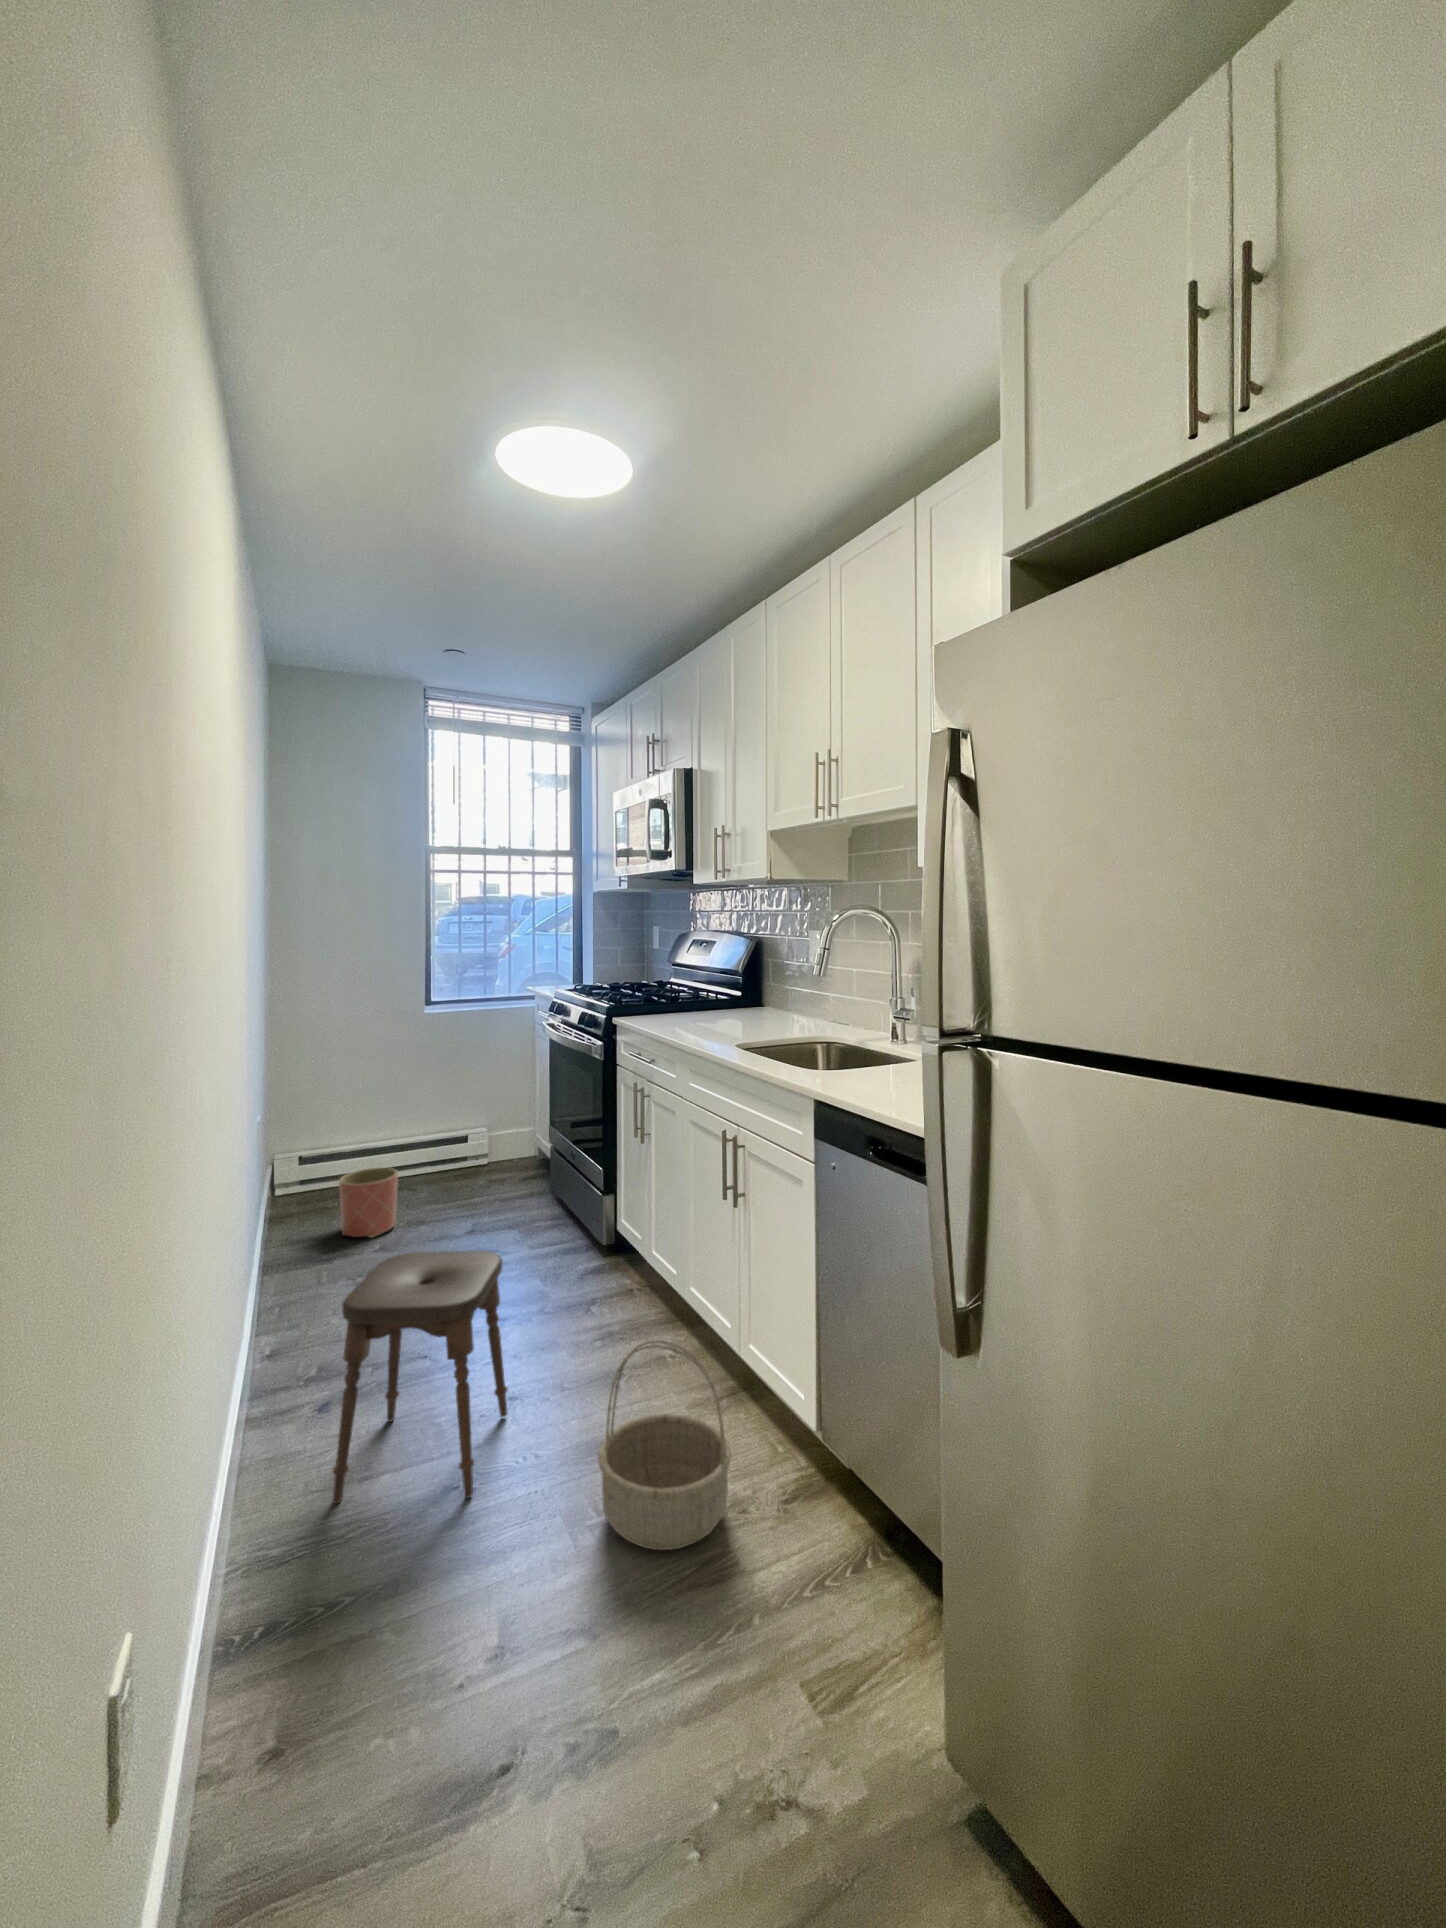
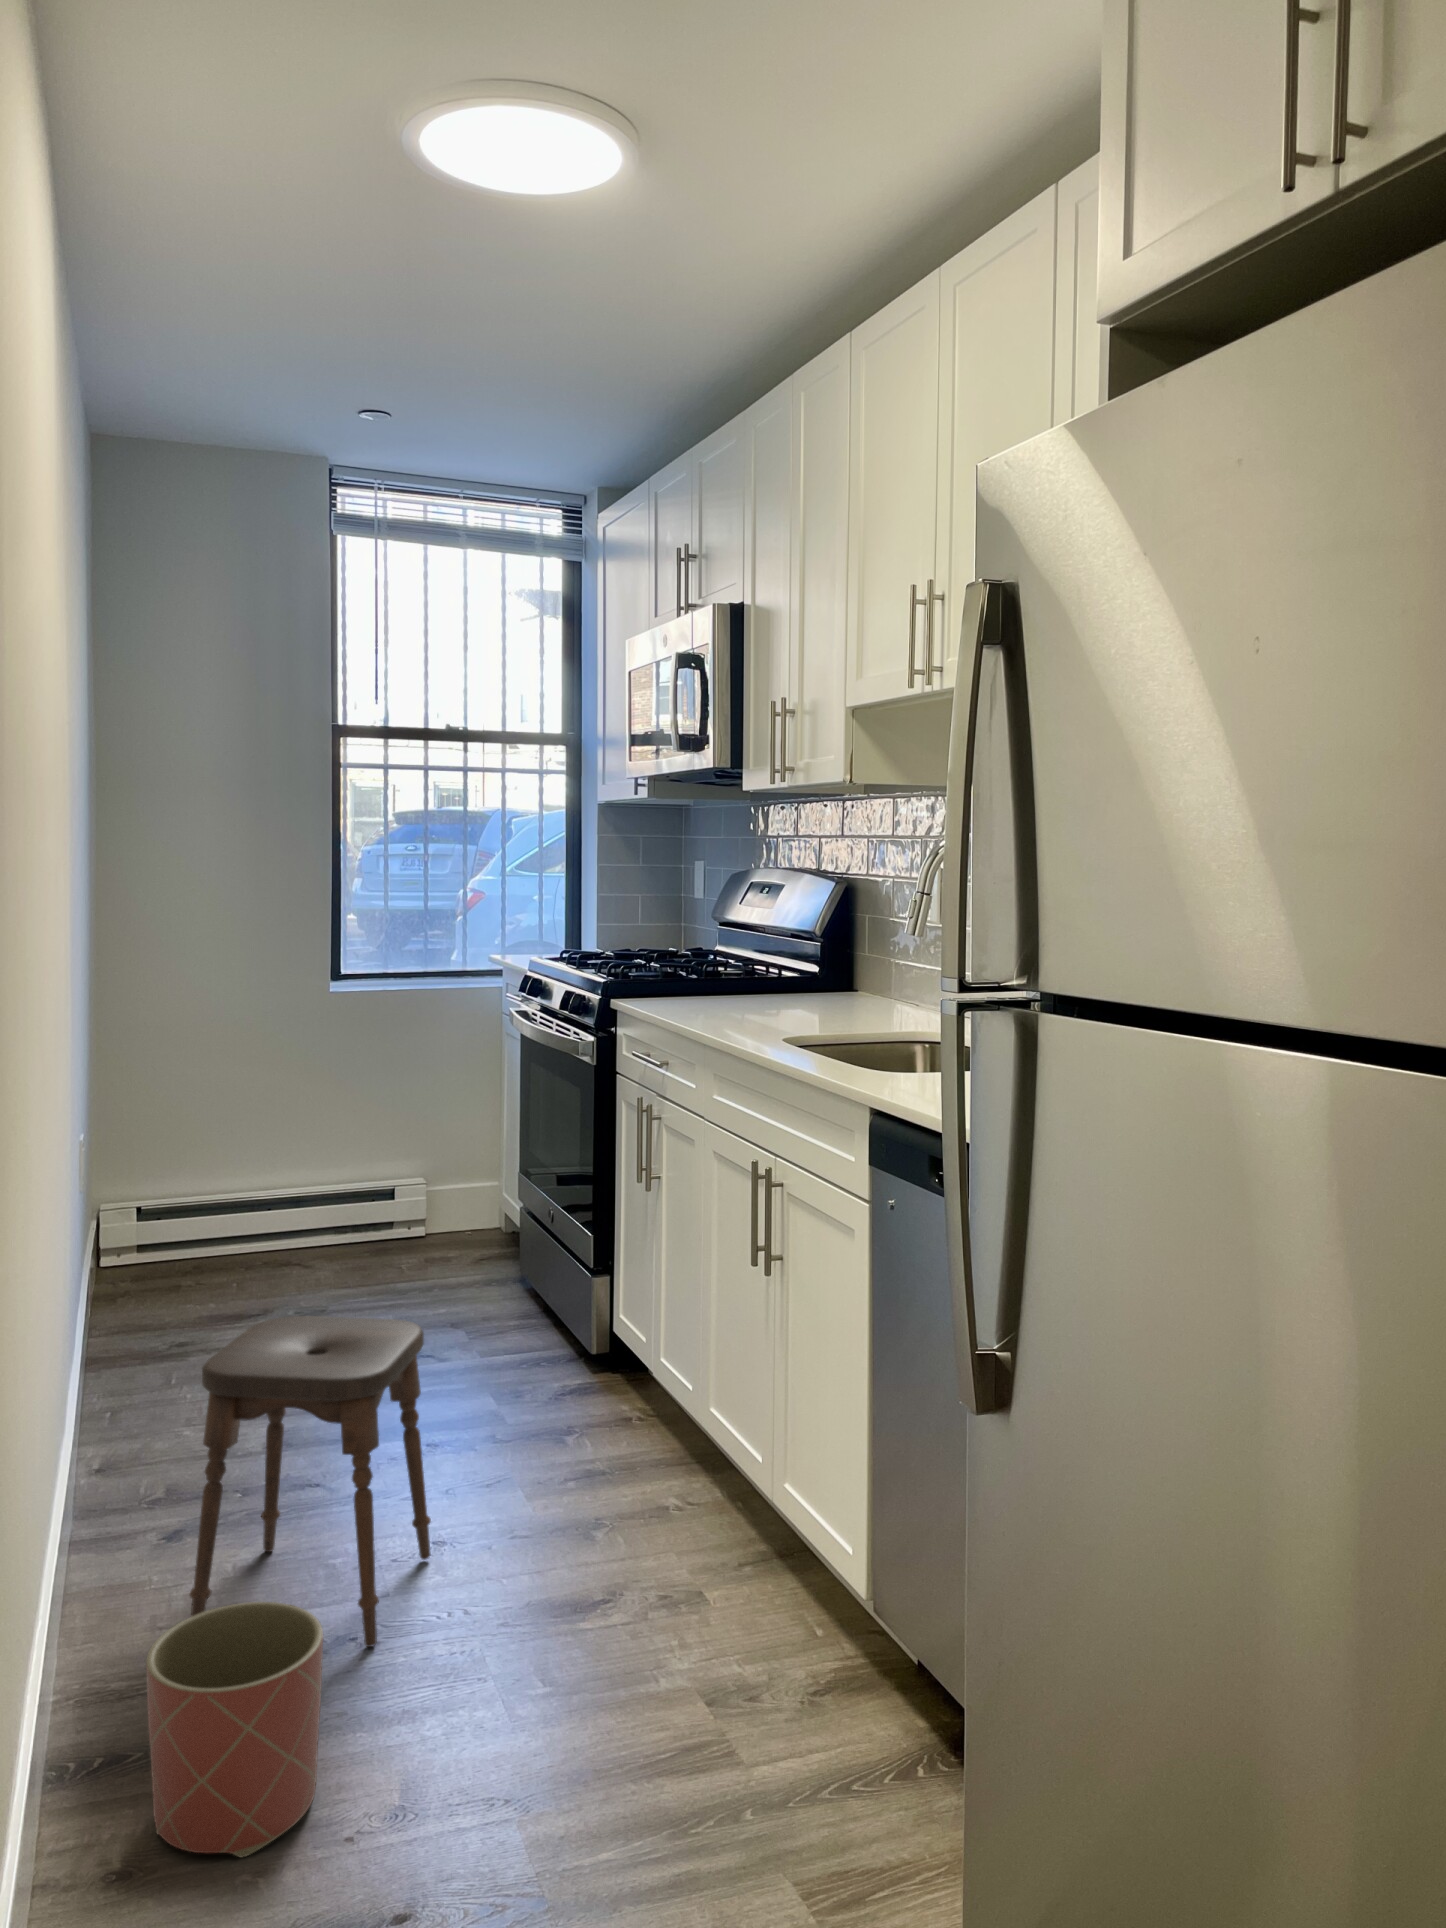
planter: present [339,1168,398,1238] -> present [146,1602,323,1857]
basket: present [598,1340,732,1550] -> none [546,1443,736,1728]

